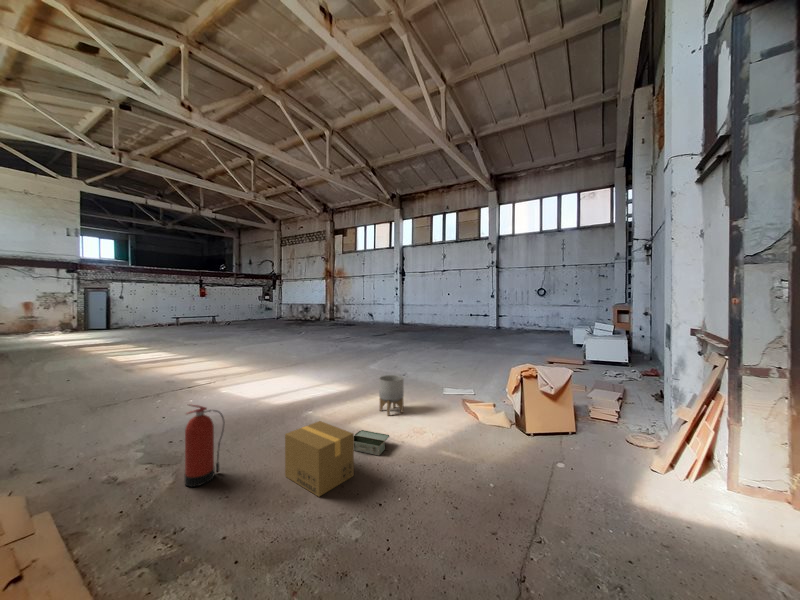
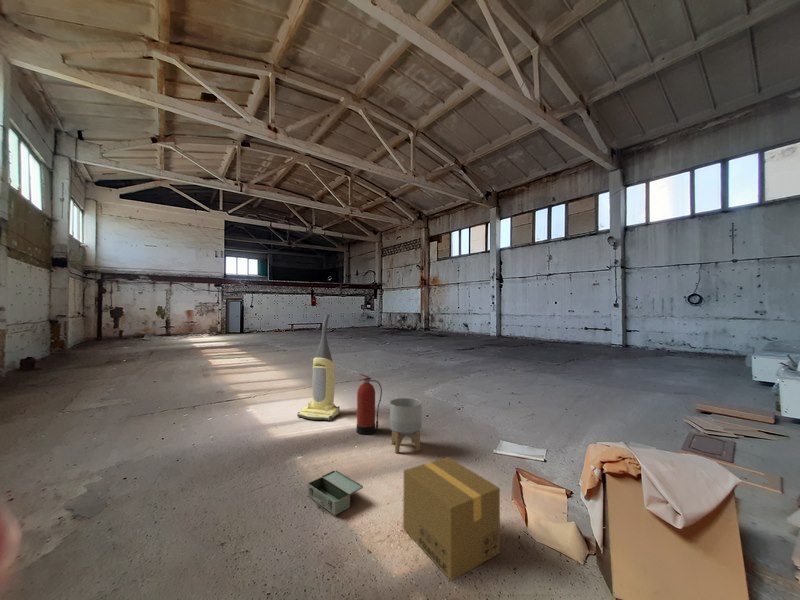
vacuum cleaner: none [282,312,318,403] -> present [297,315,340,421]
fire extinguisher: present [185,404,224,487] -> present [357,374,382,434]
cardboard box: present [285,421,354,497] -> present [403,457,500,580]

